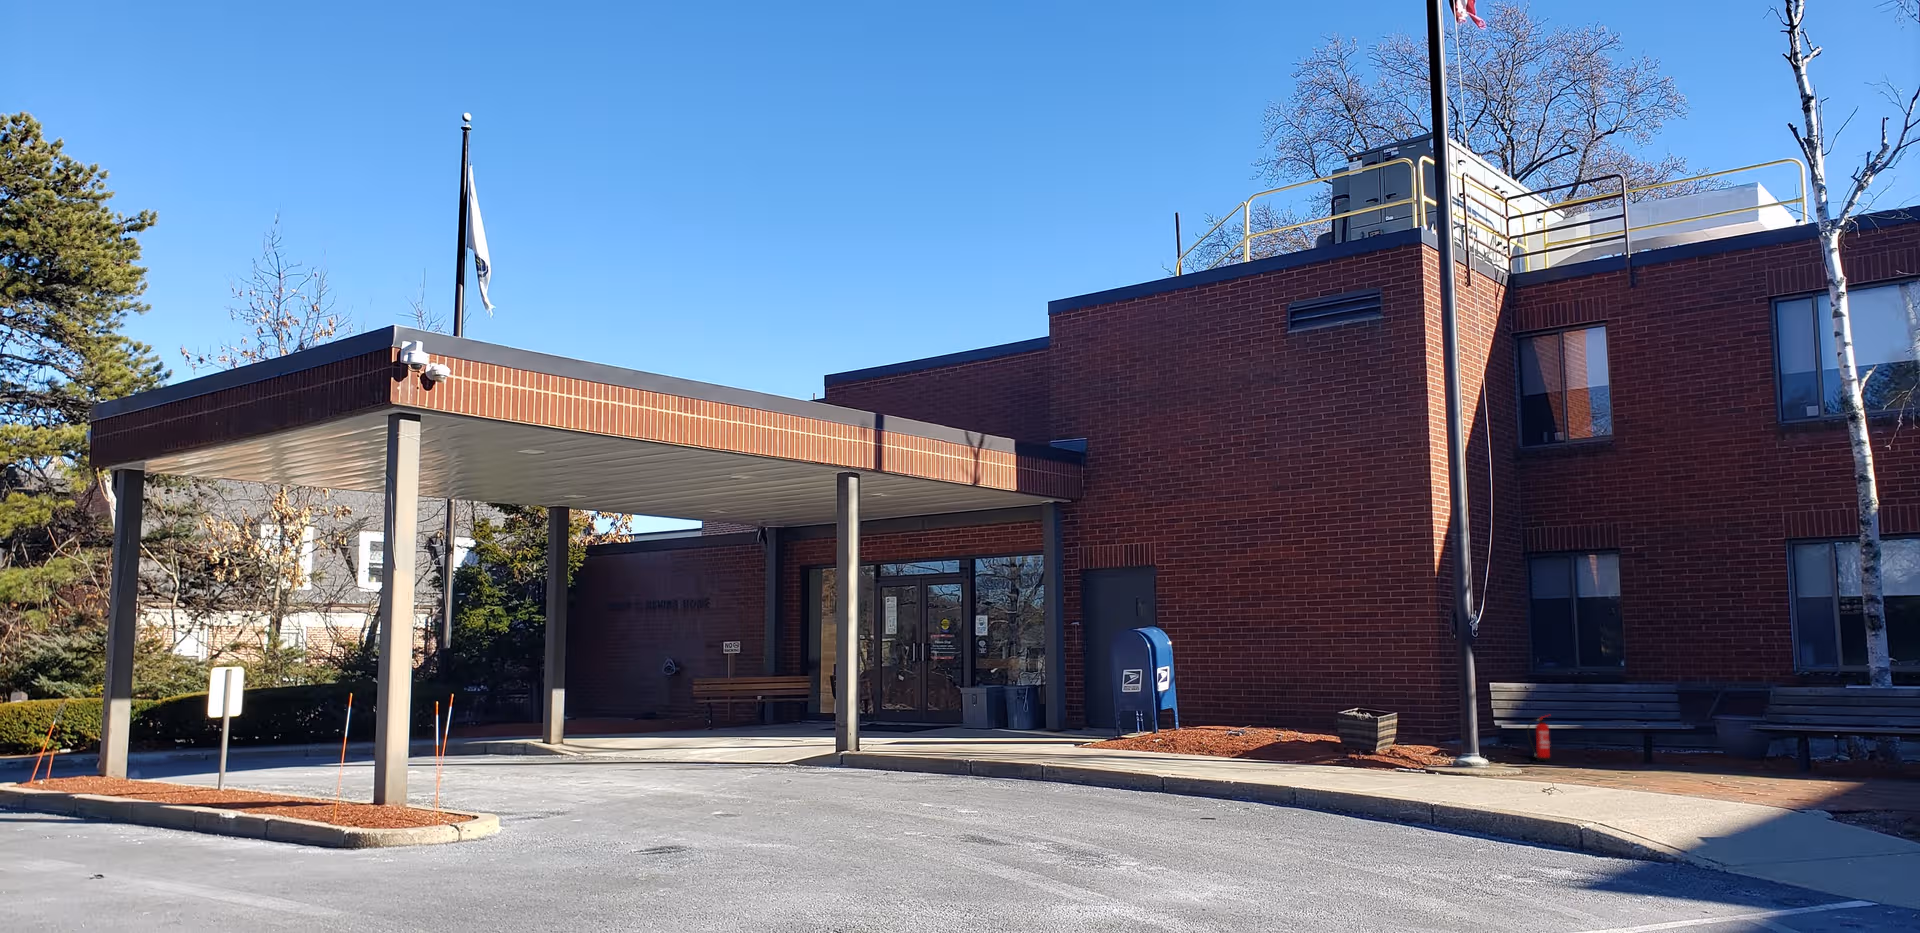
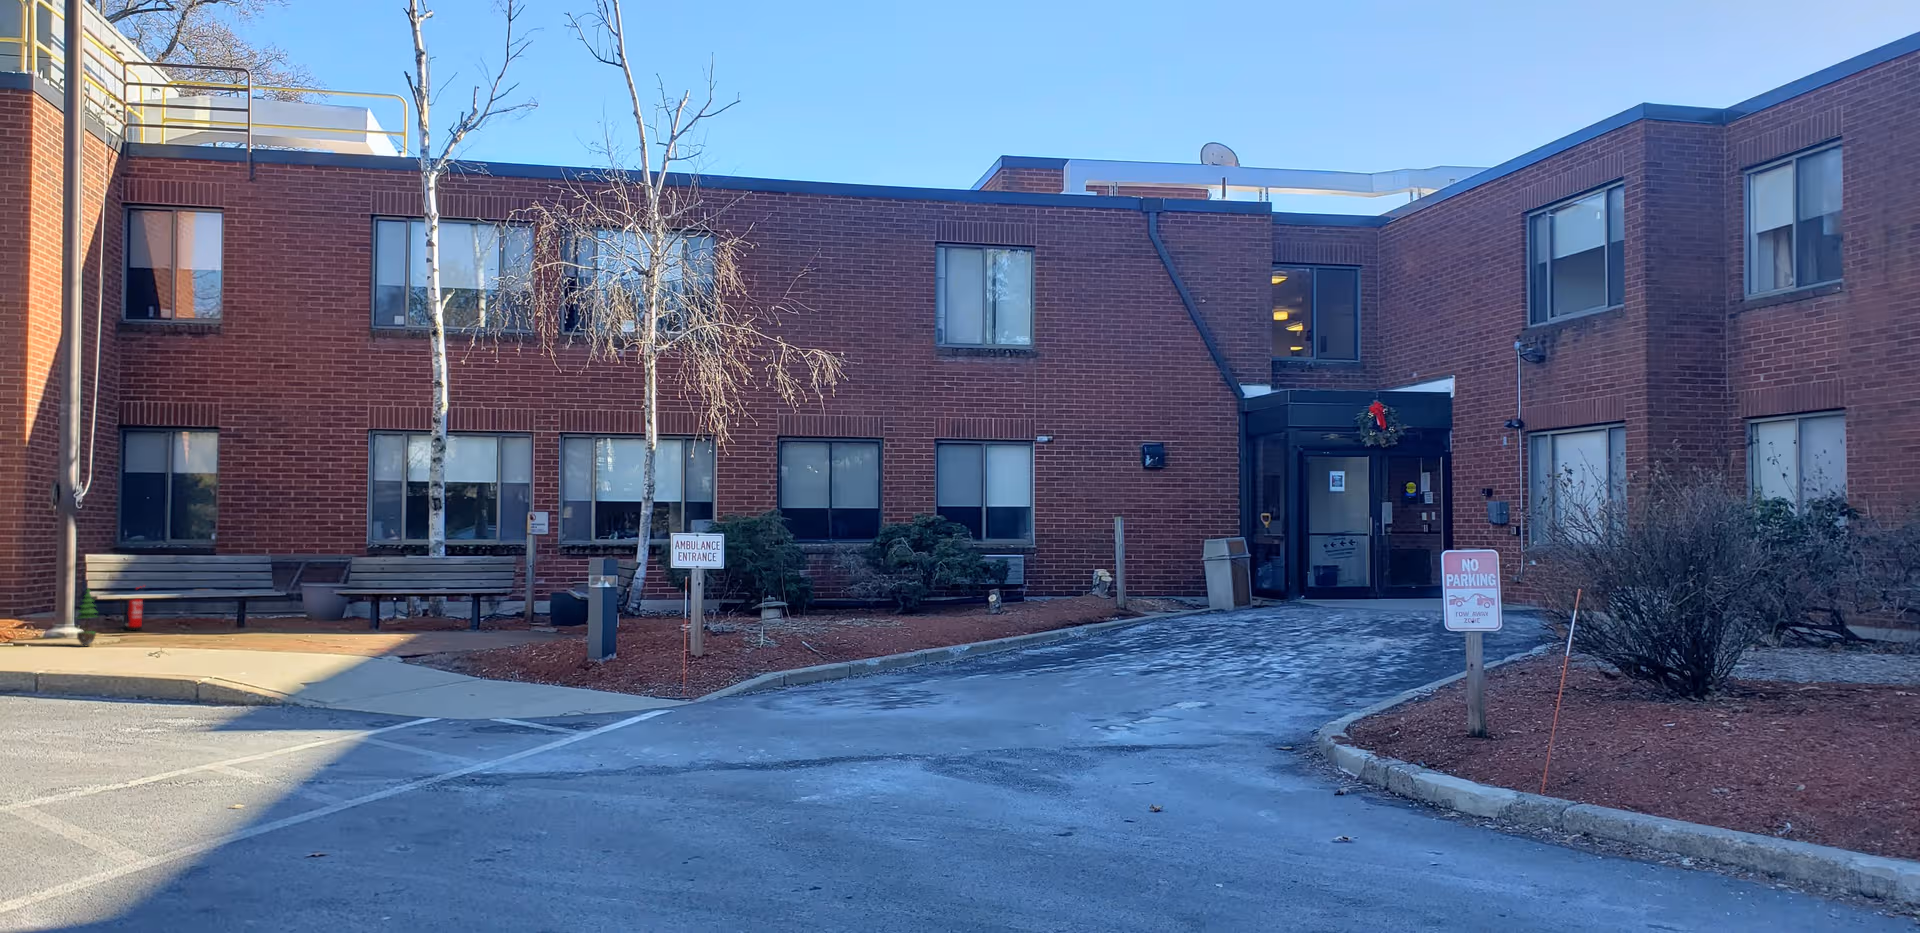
potted tree: none [1480,715,1503,776] -> present [77,588,97,646]

